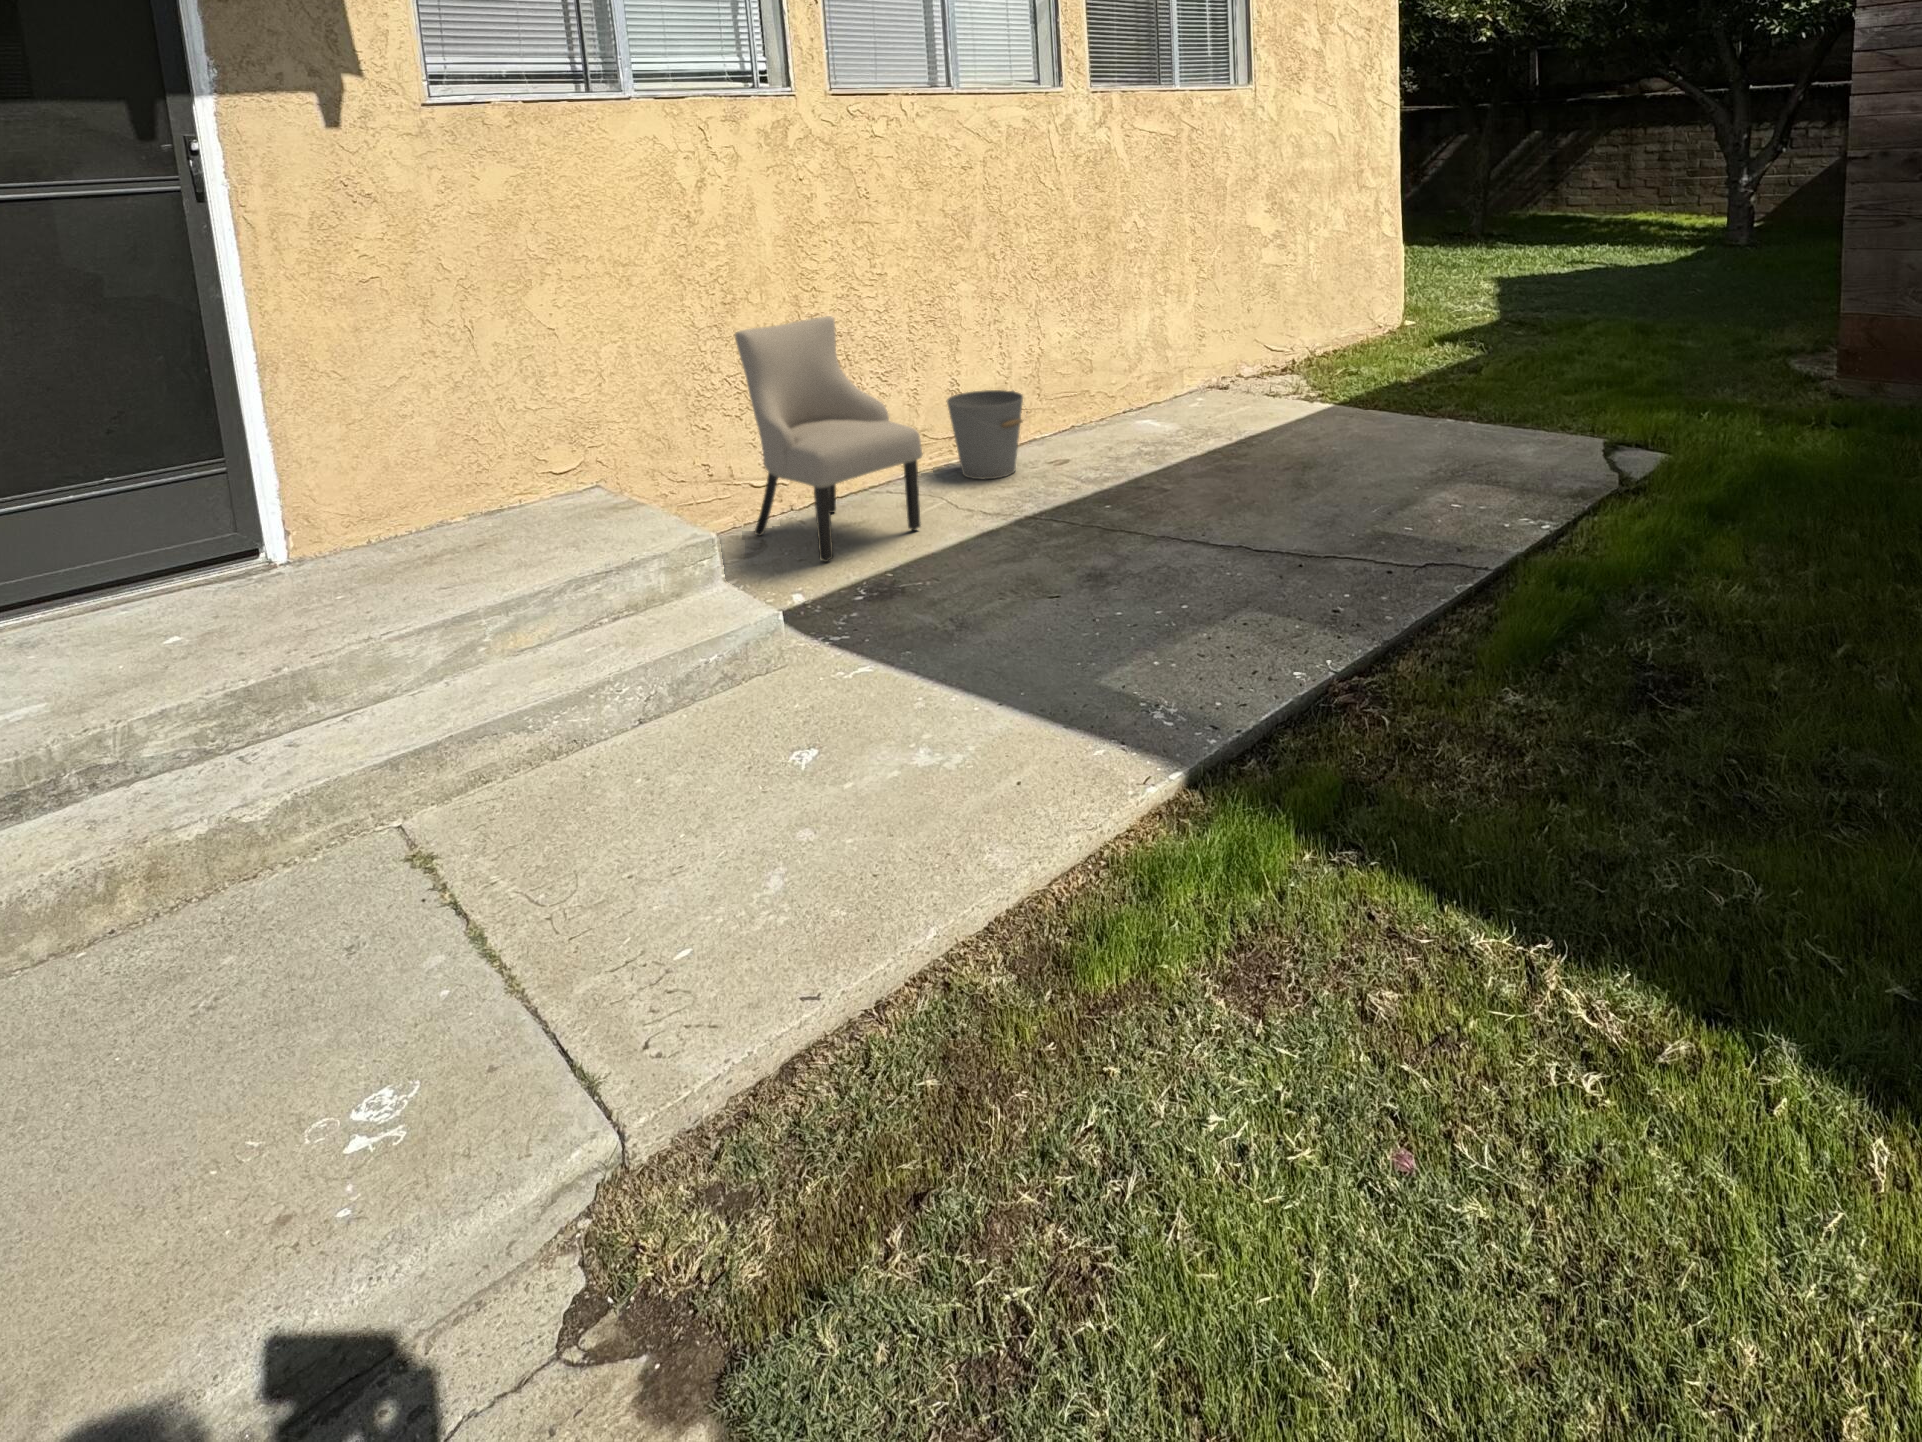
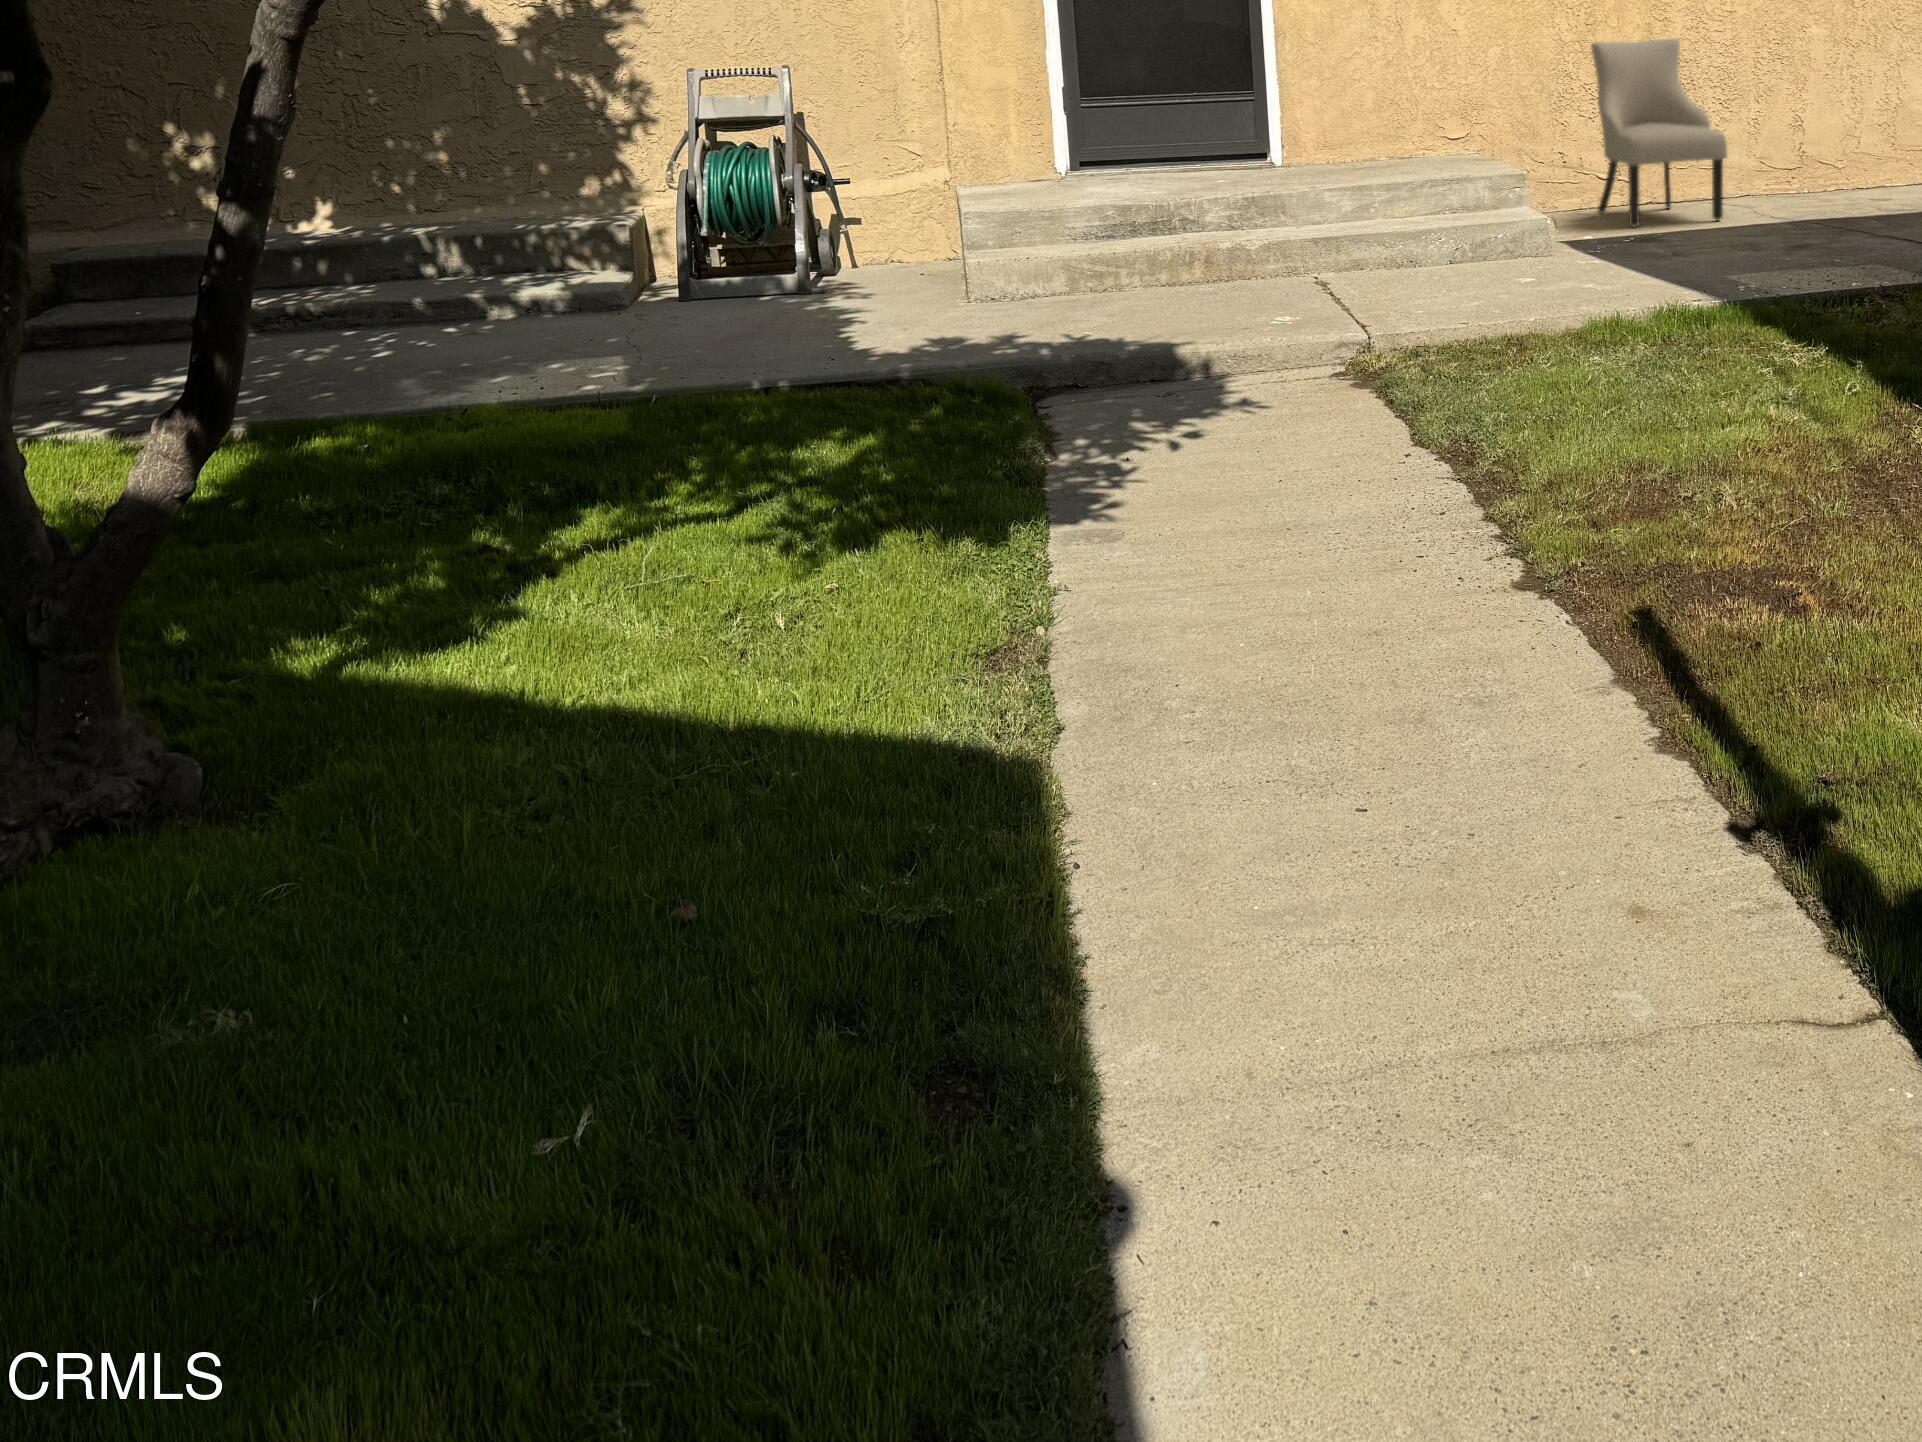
bucket: present [947,390,1027,479] -> none [1790,127,1863,204]

